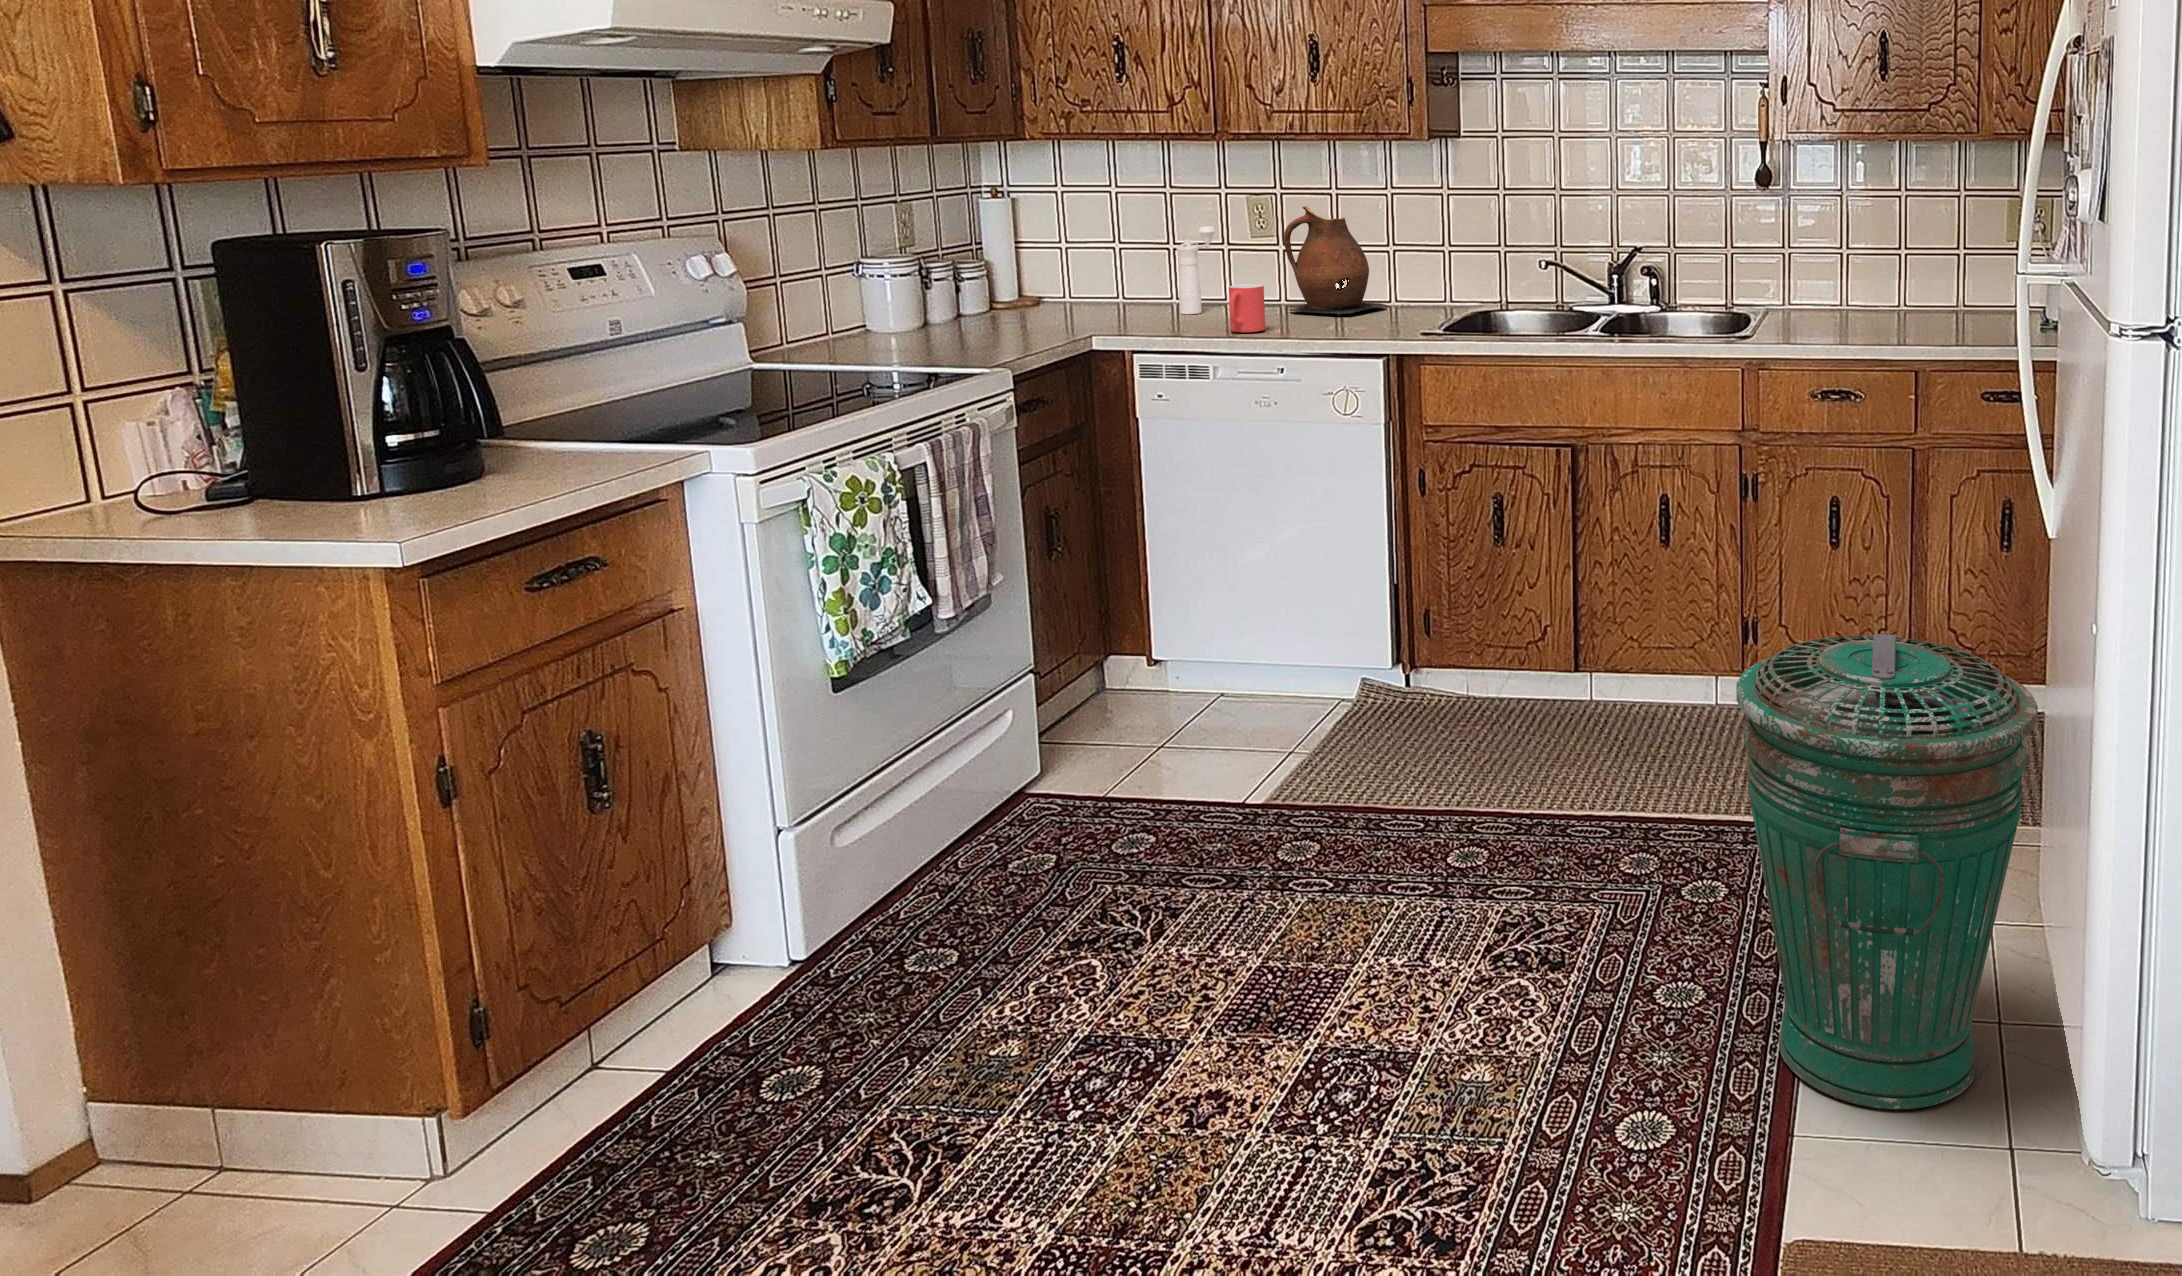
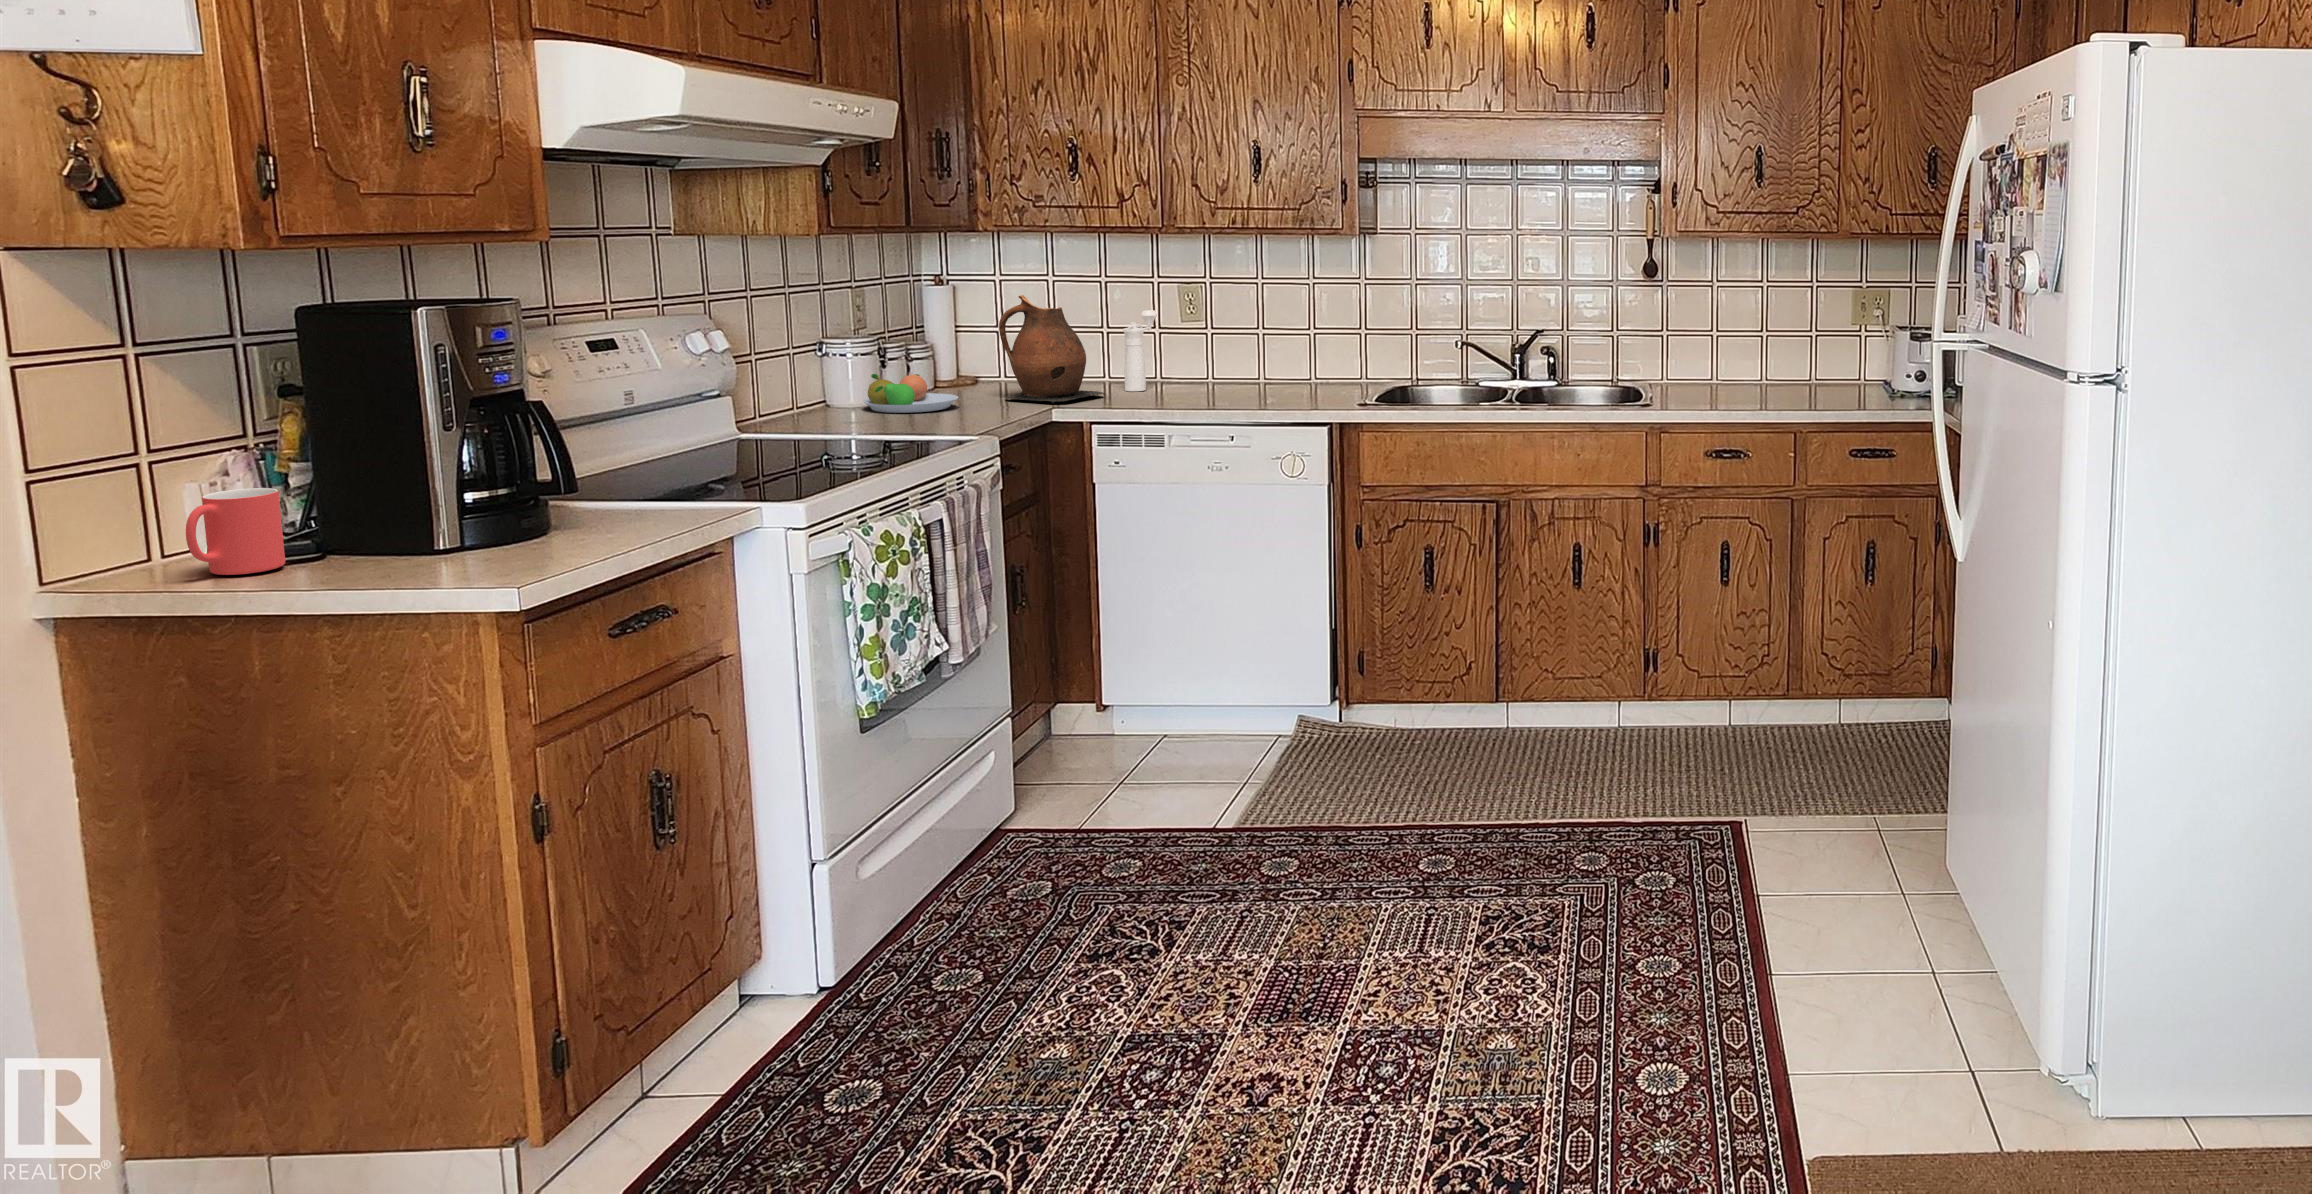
ceramic pitcher: present [1284,206,1387,316] -> present [999,295,1105,403]
mug: present [1229,284,1265,332] -> present [186,488,285,575]
fruit bowl: none [898,298,996,339] -> present [863,374,958,413]
trash can: present [1736,634,2038,1110] -> none [1698,649,1934,1035]

